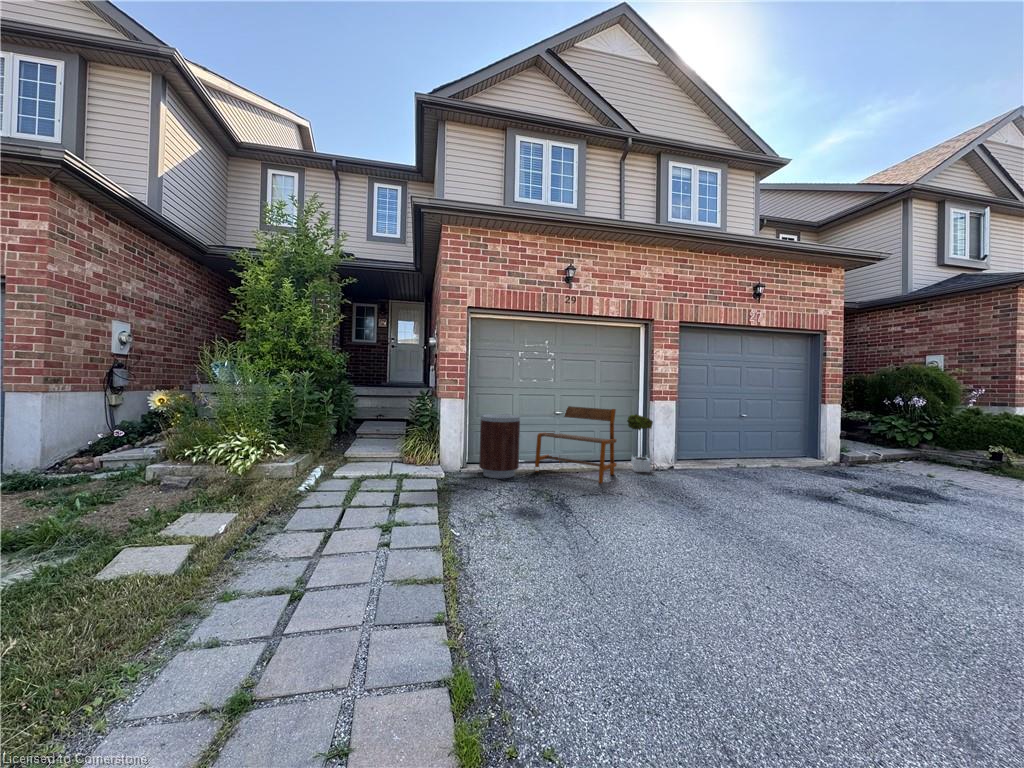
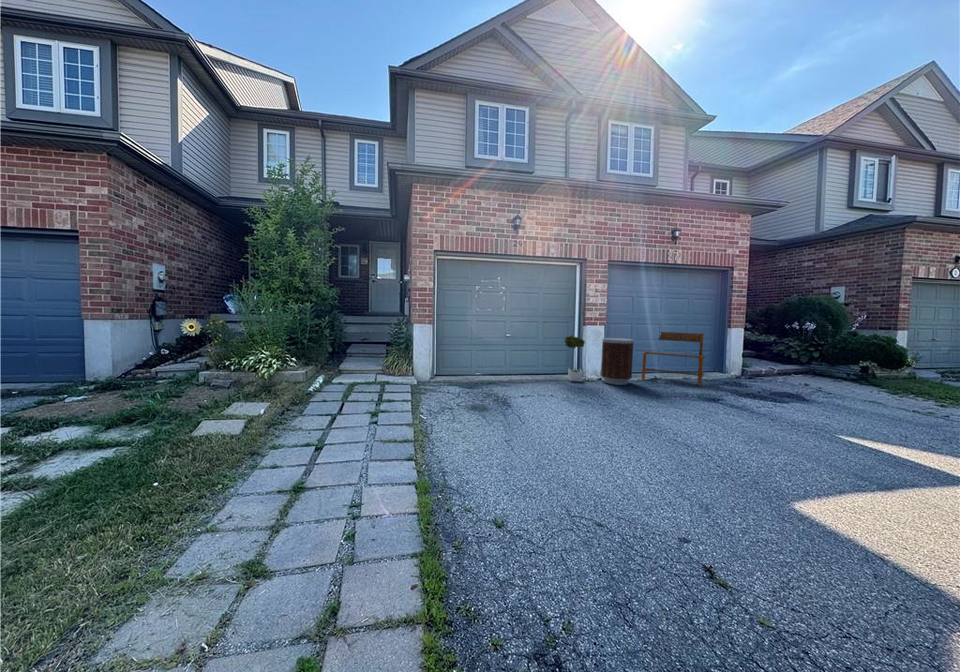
bench: present [535,406,617,483] -> present [642,332,705,387]
trash can: present [479,414,520,478] -> present [601,338,634,385]

